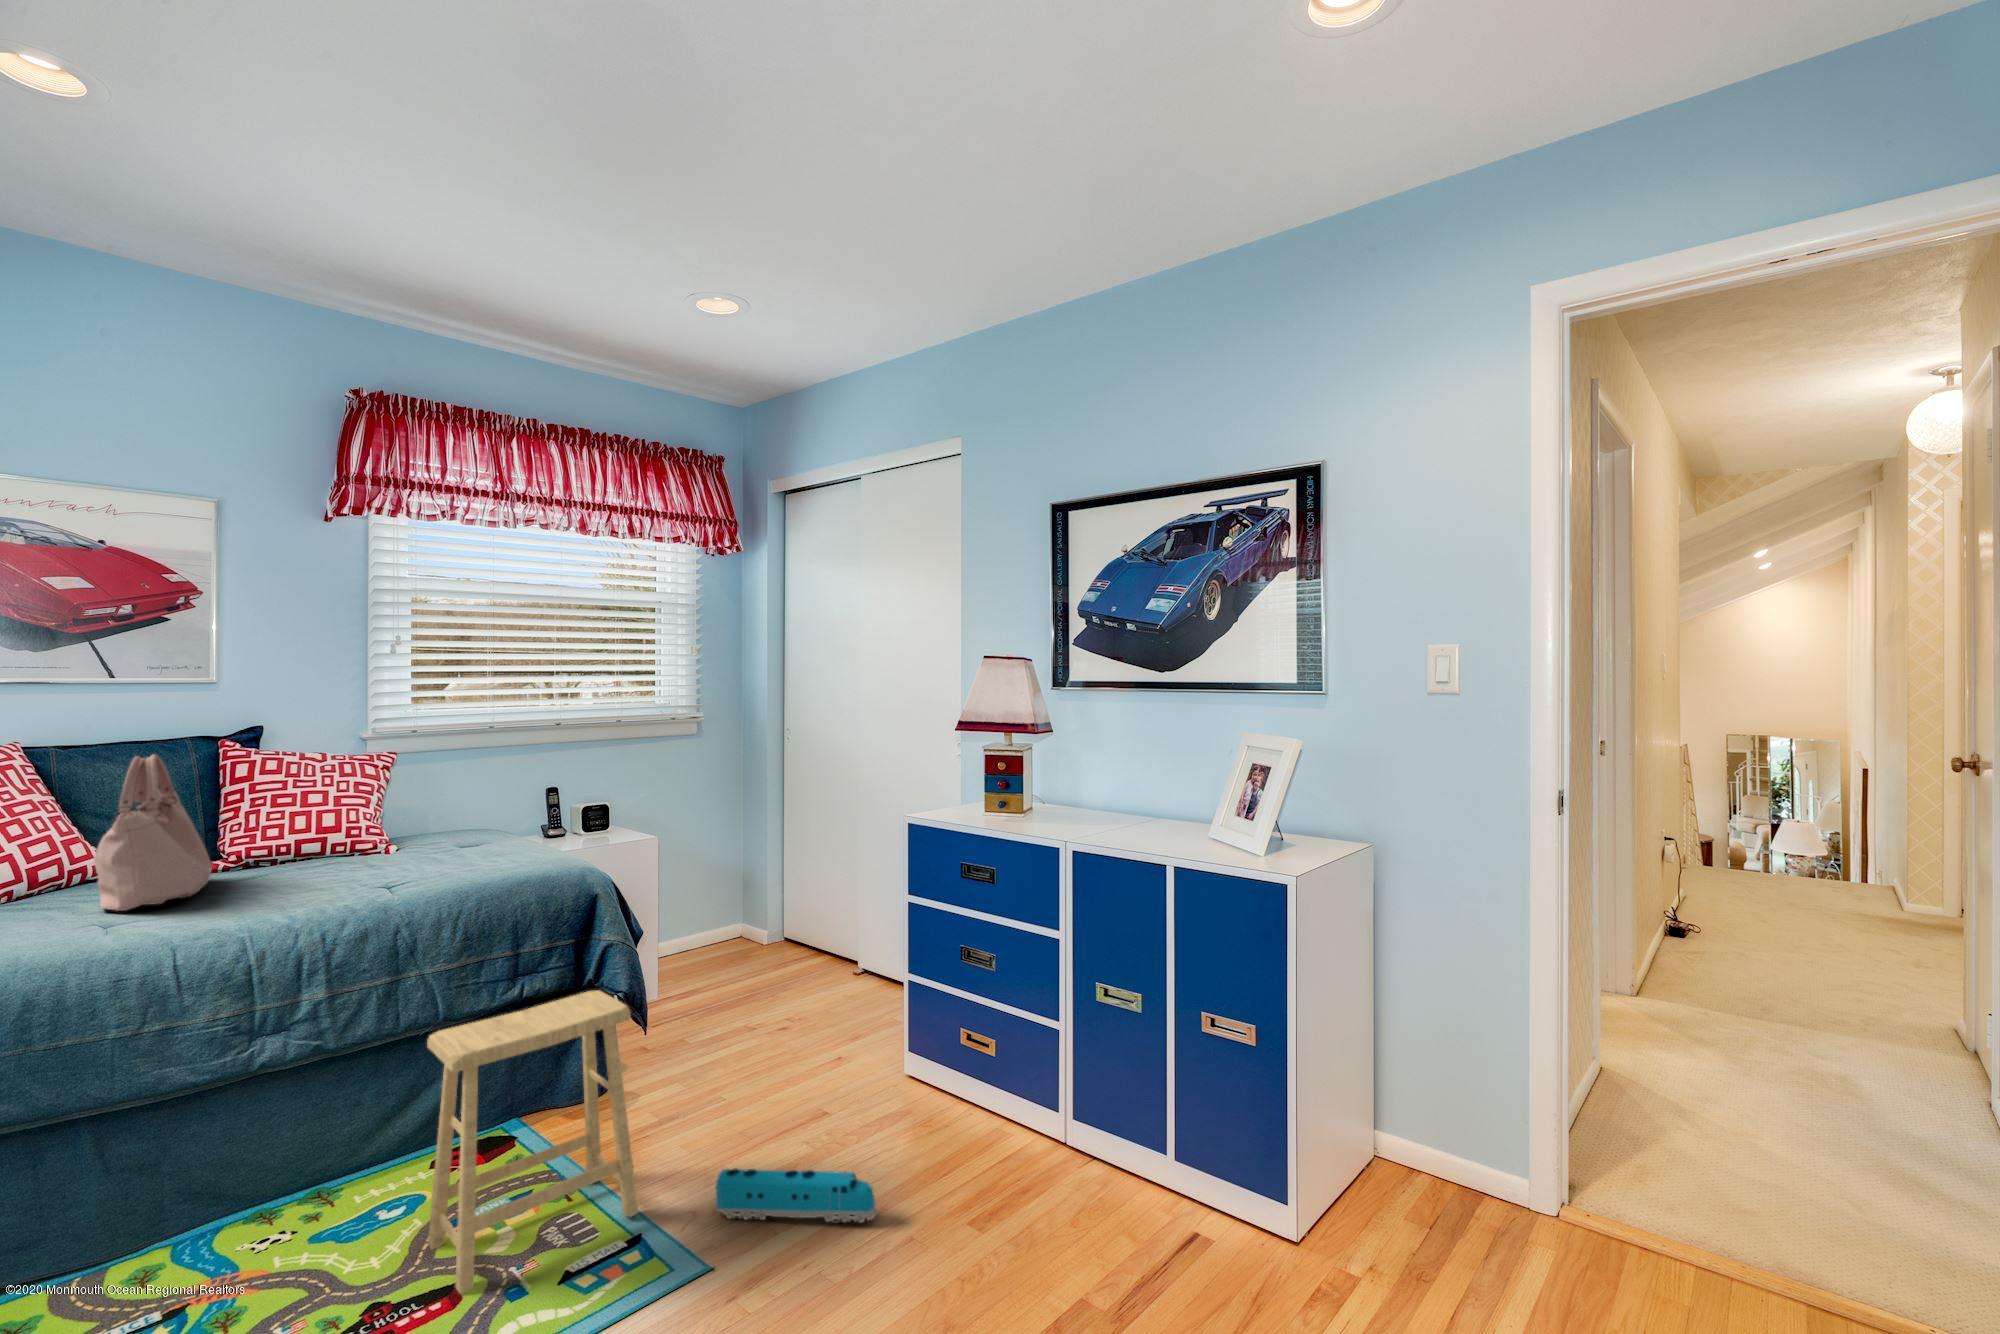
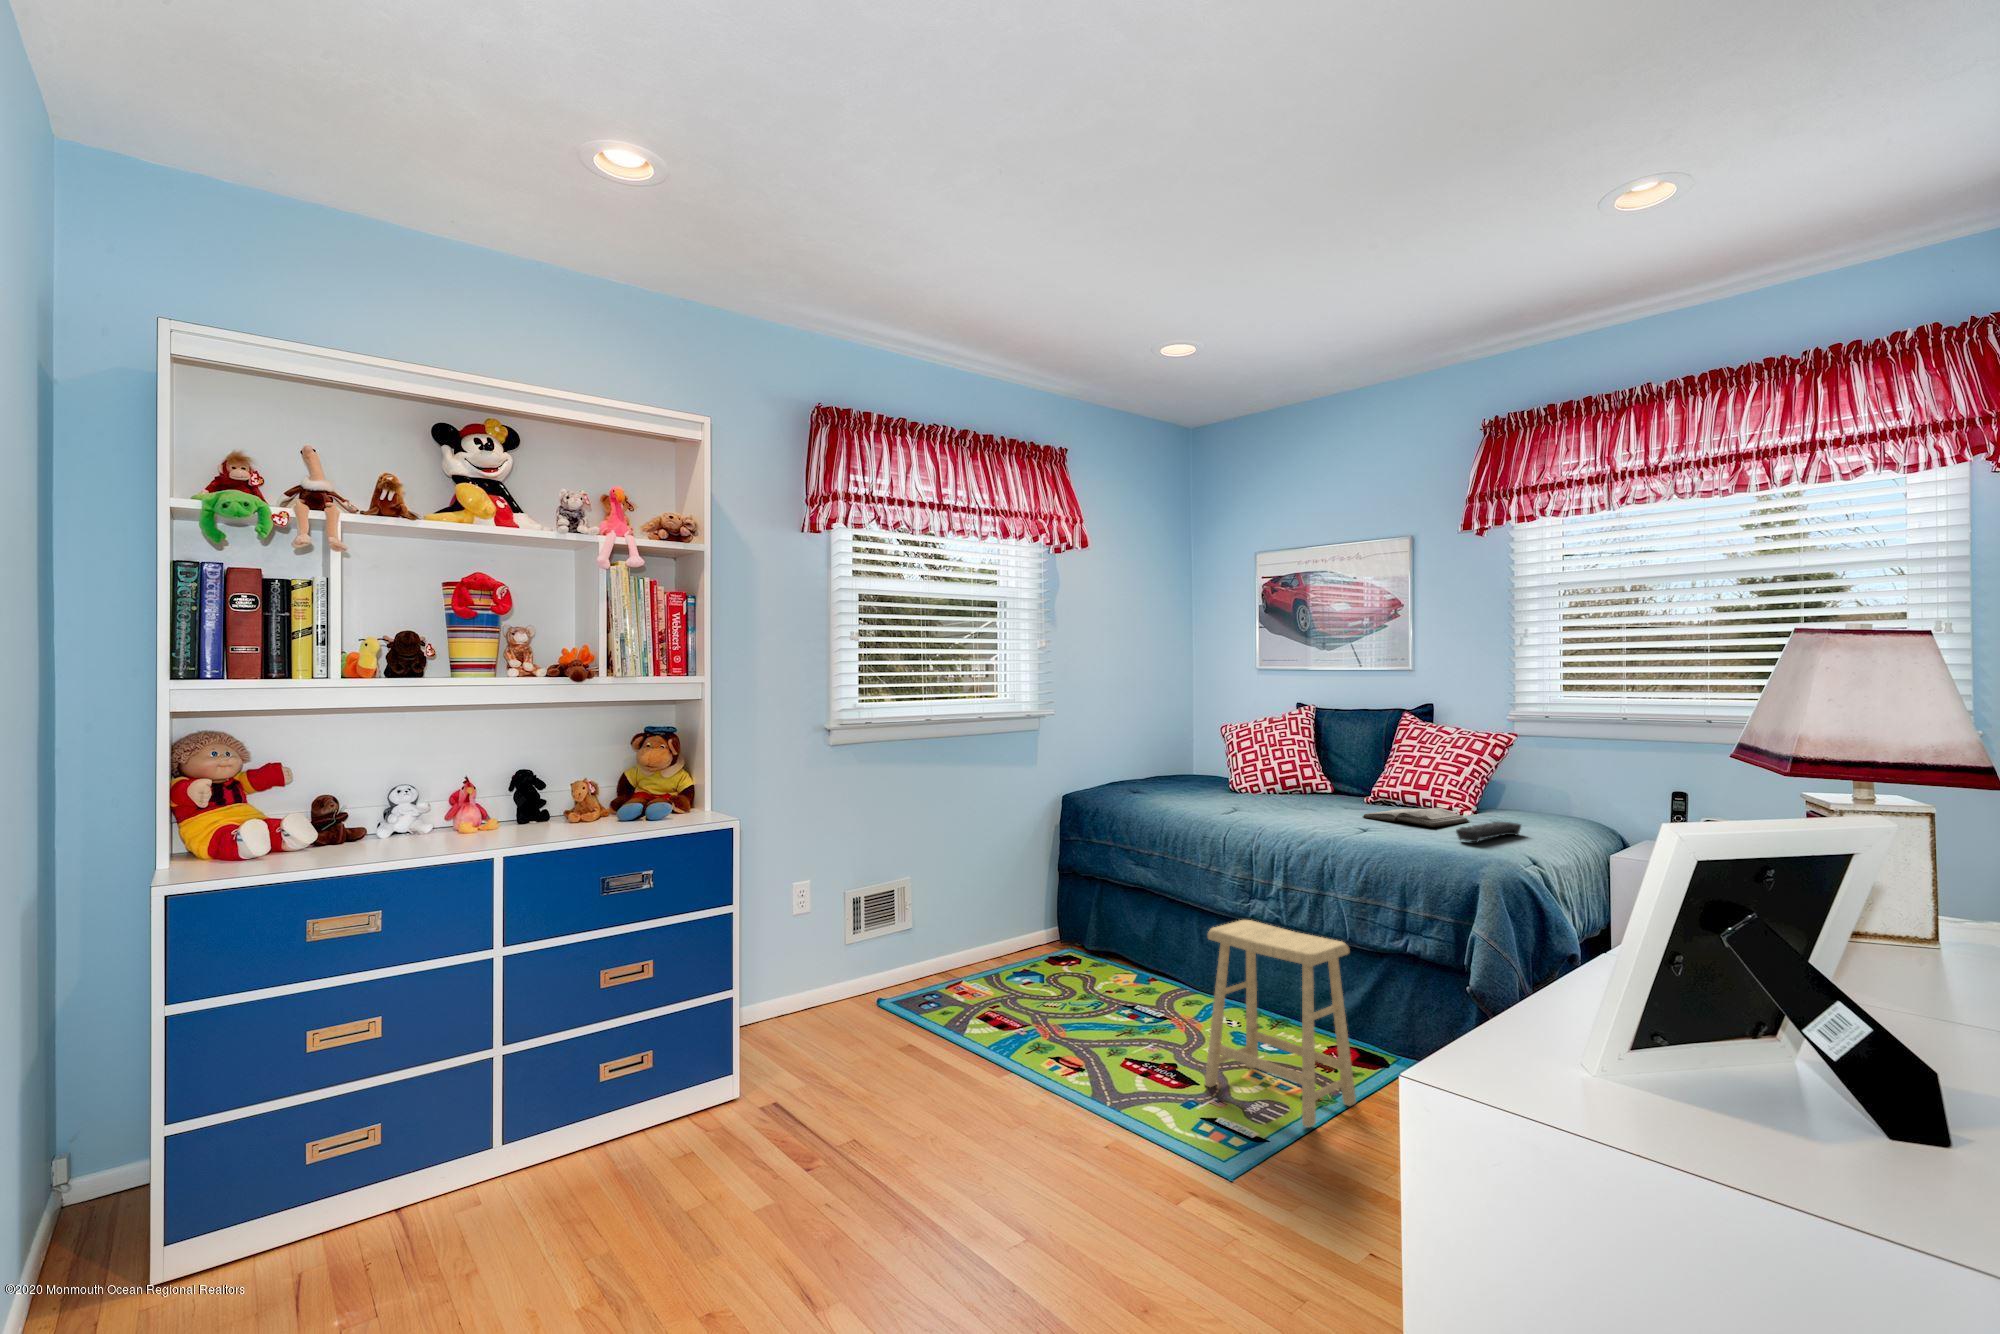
handbag: present [94,754,212,911] -> none [1254,716,1336,808]
remote control: none [495,837,538,863] -> present [1456,822,1521,842]
diary: none [313,846,441,879] -> present [1363,808,1469,827]
toy train: present [716,1168,878,1223] -> none [1317,1130,1361,1248]

